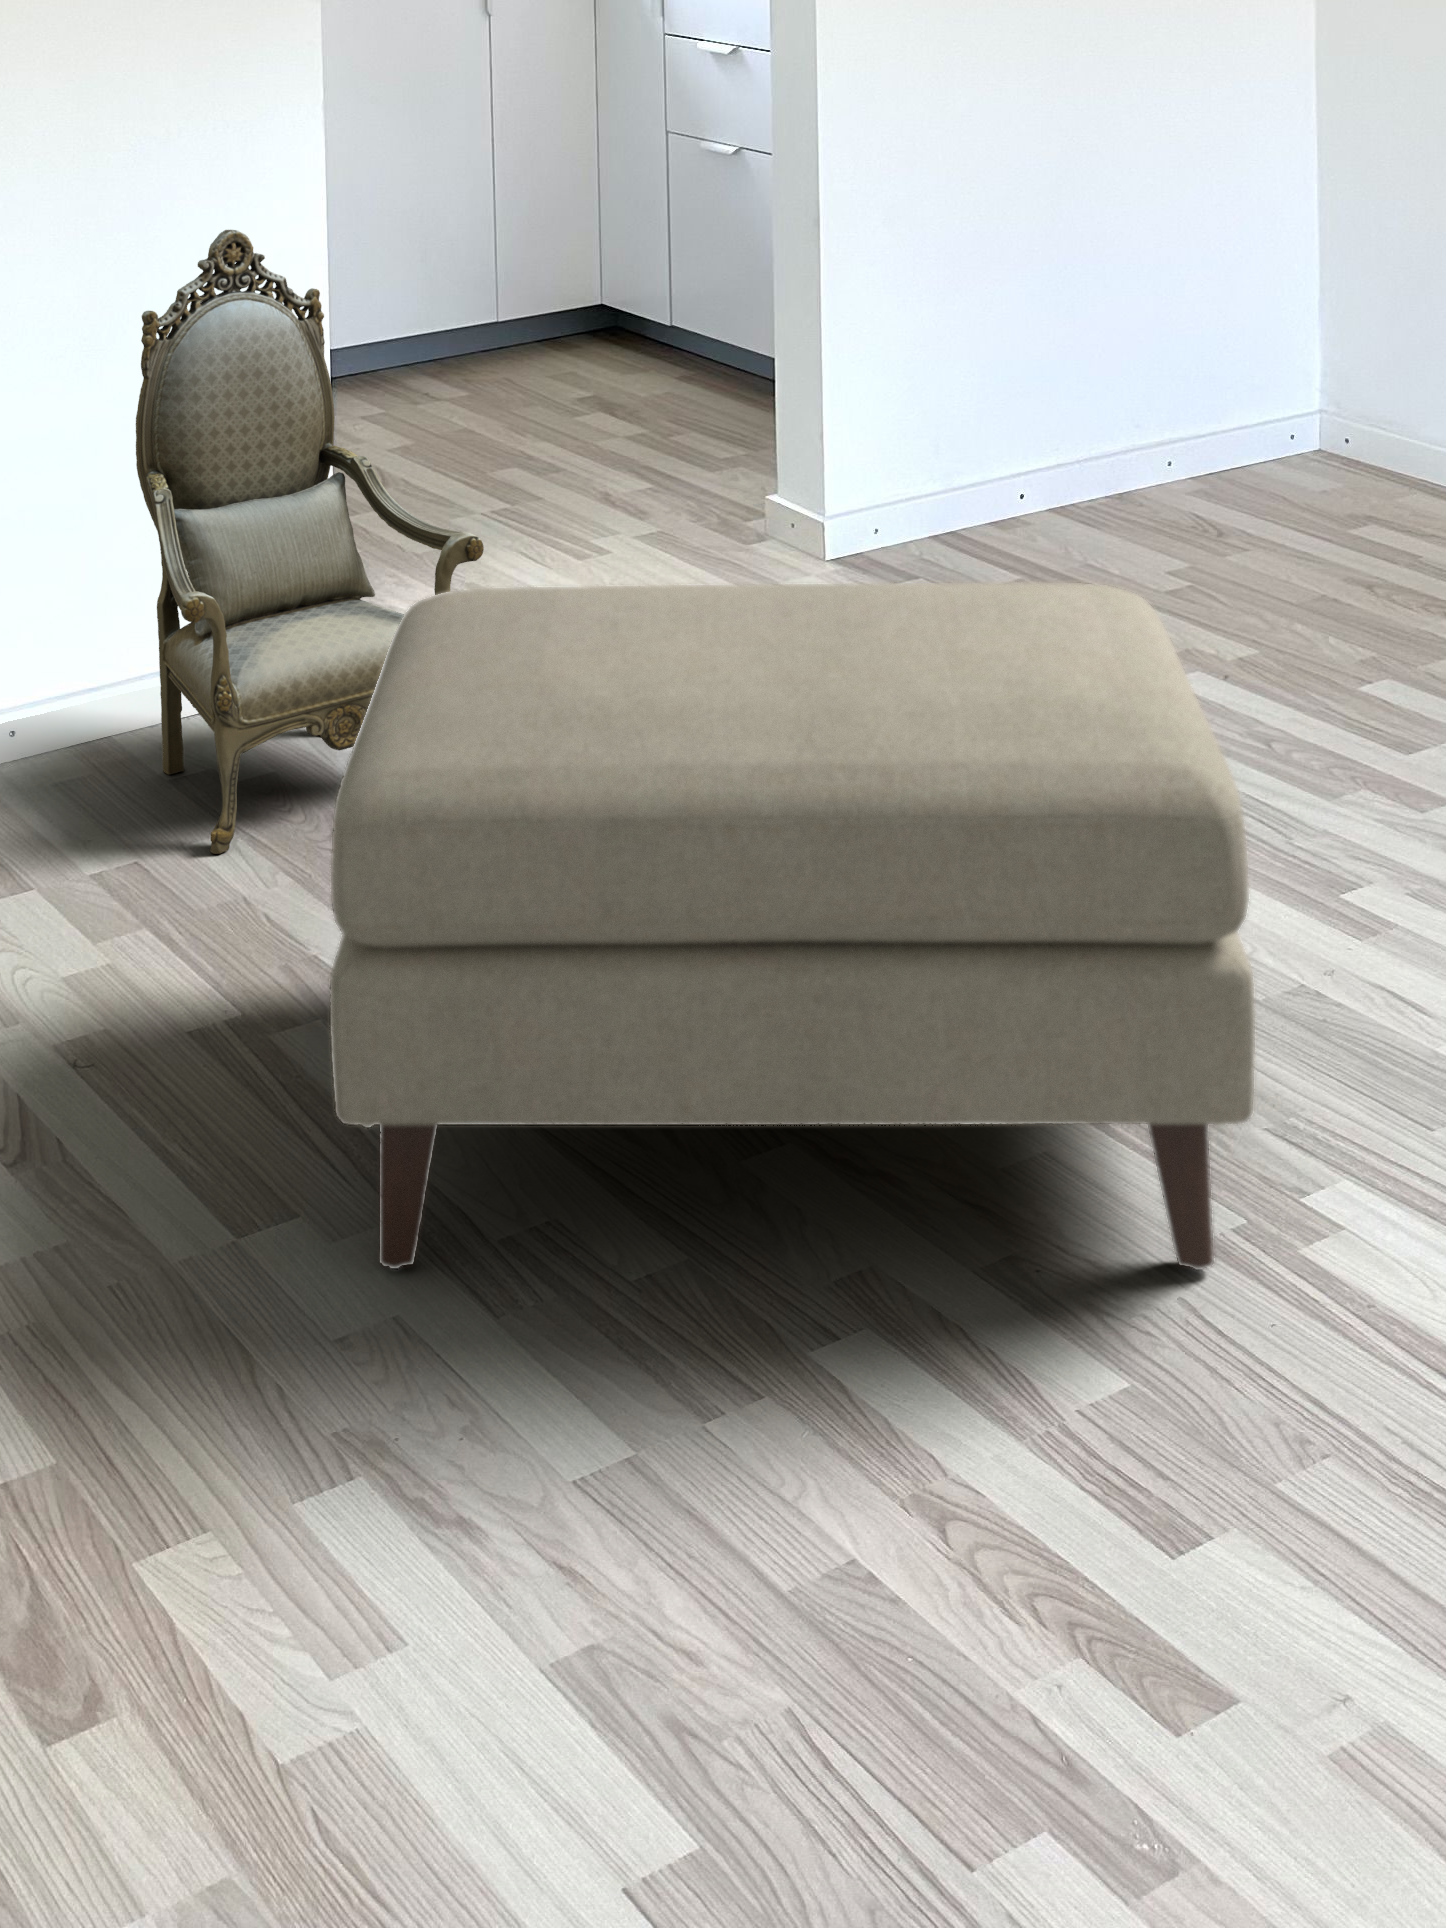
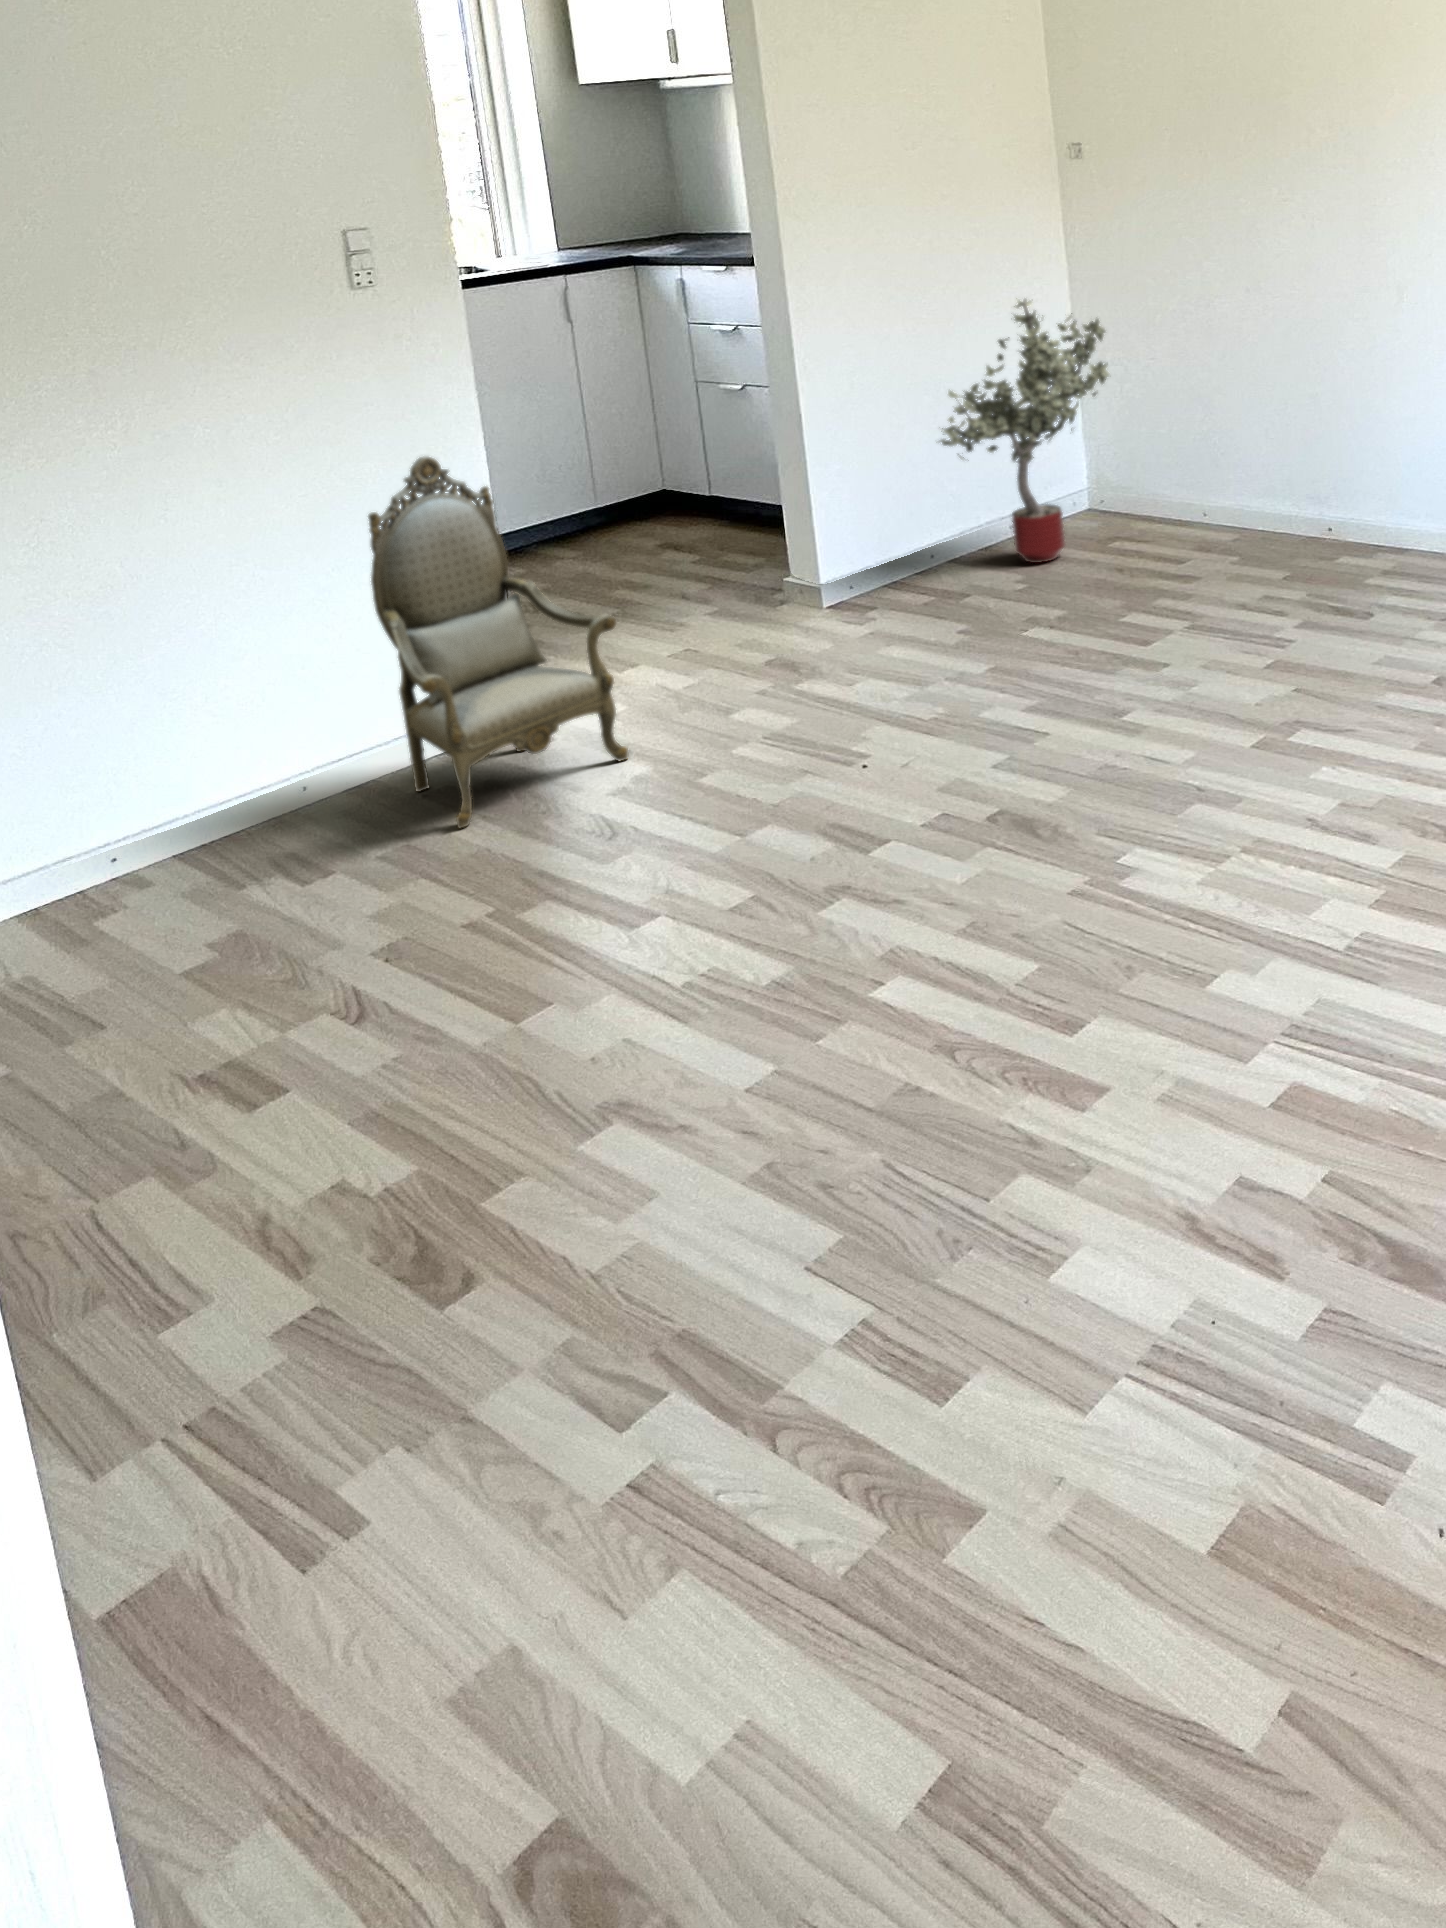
potted tree: none [1048,48,1383,546] -> present [940,299,1109,563]
ottoman: present [330,582,1255,1269] -> none [553,576,1090,1016]

